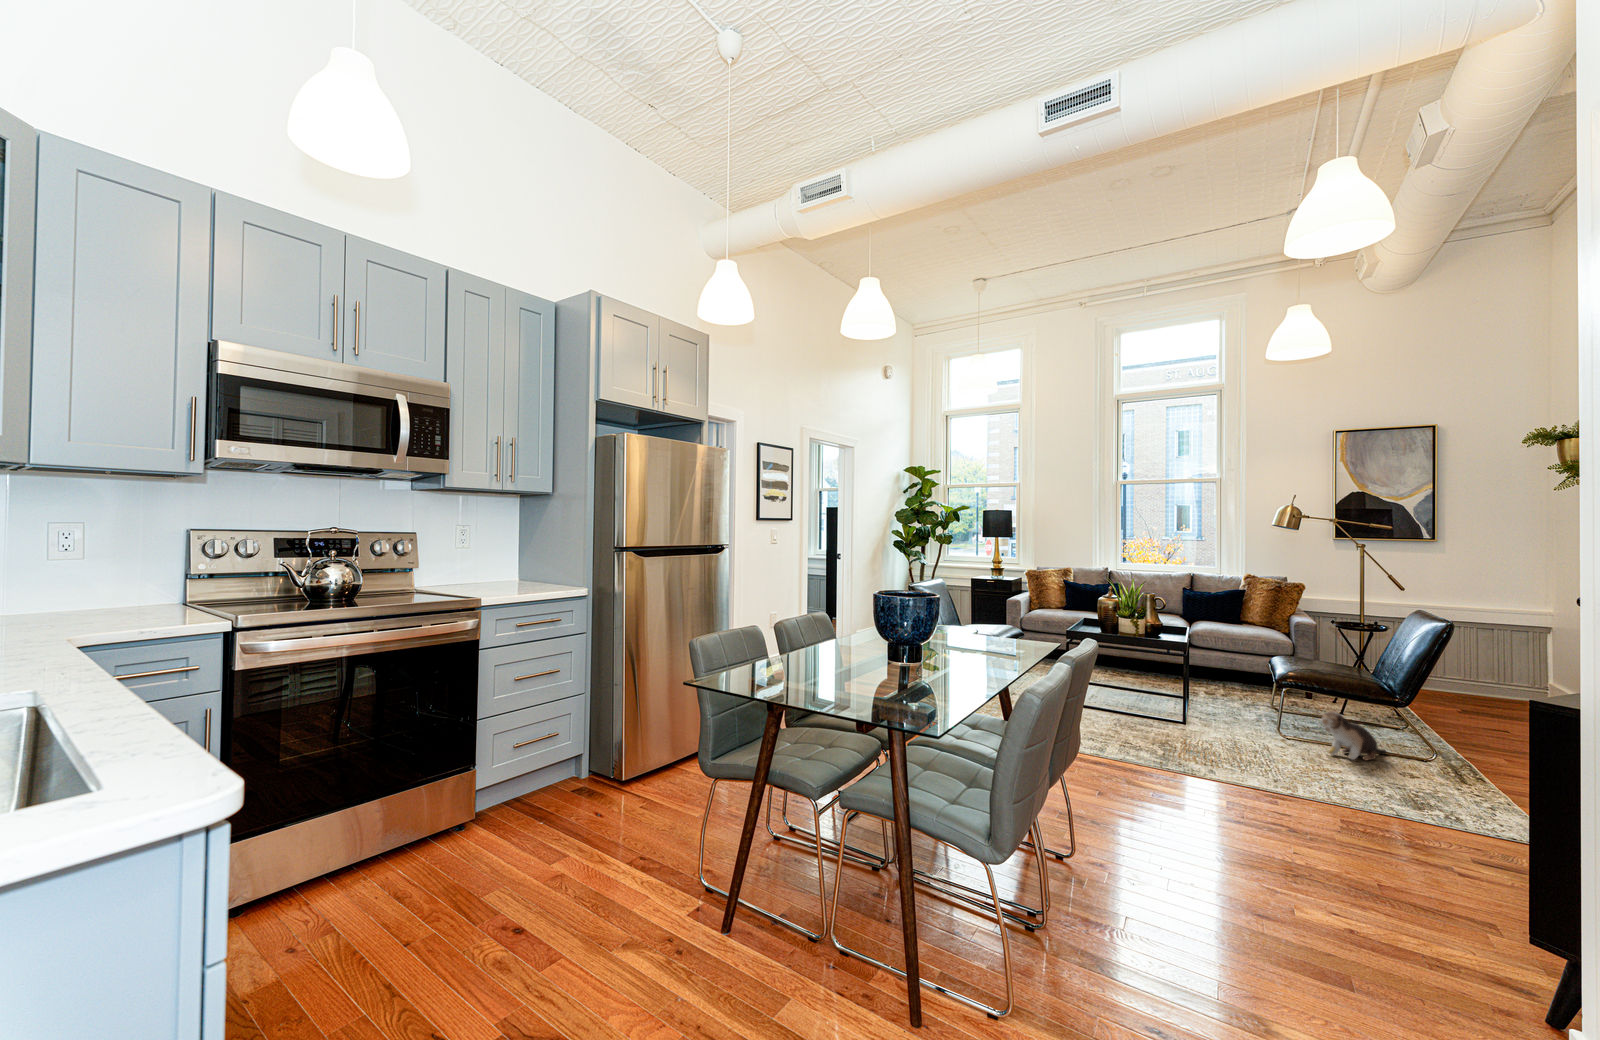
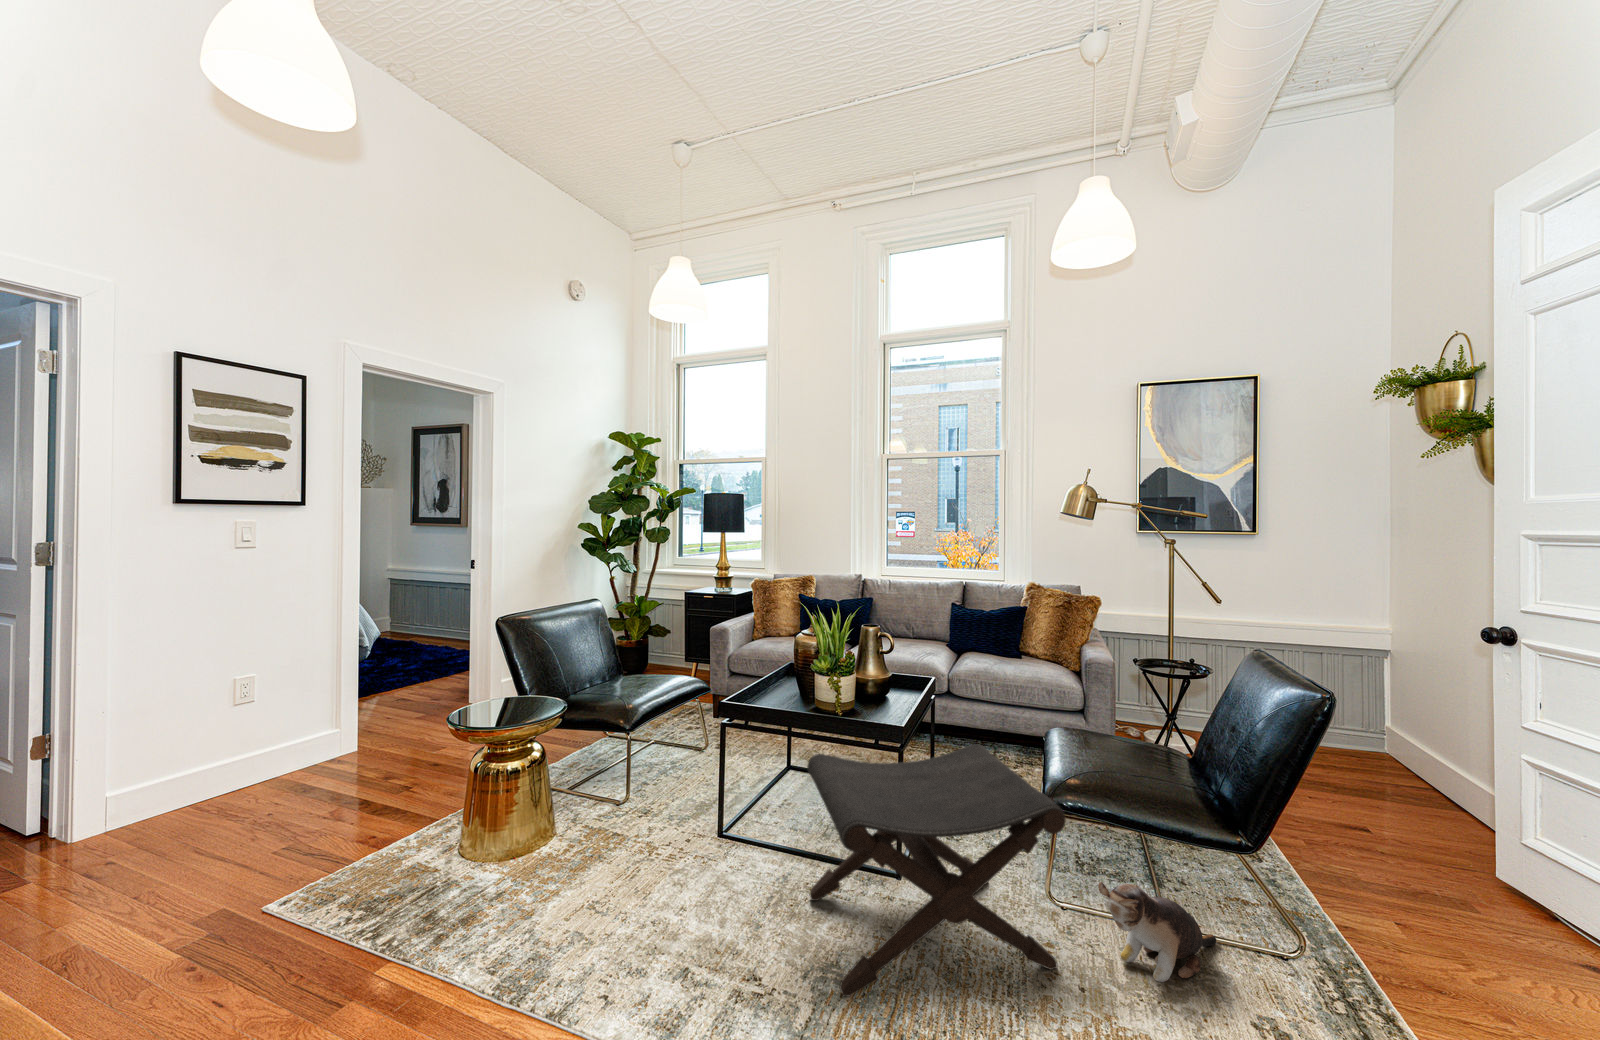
footstool: none [1136,650,1296,754] -> present [807,744,1066,997]

